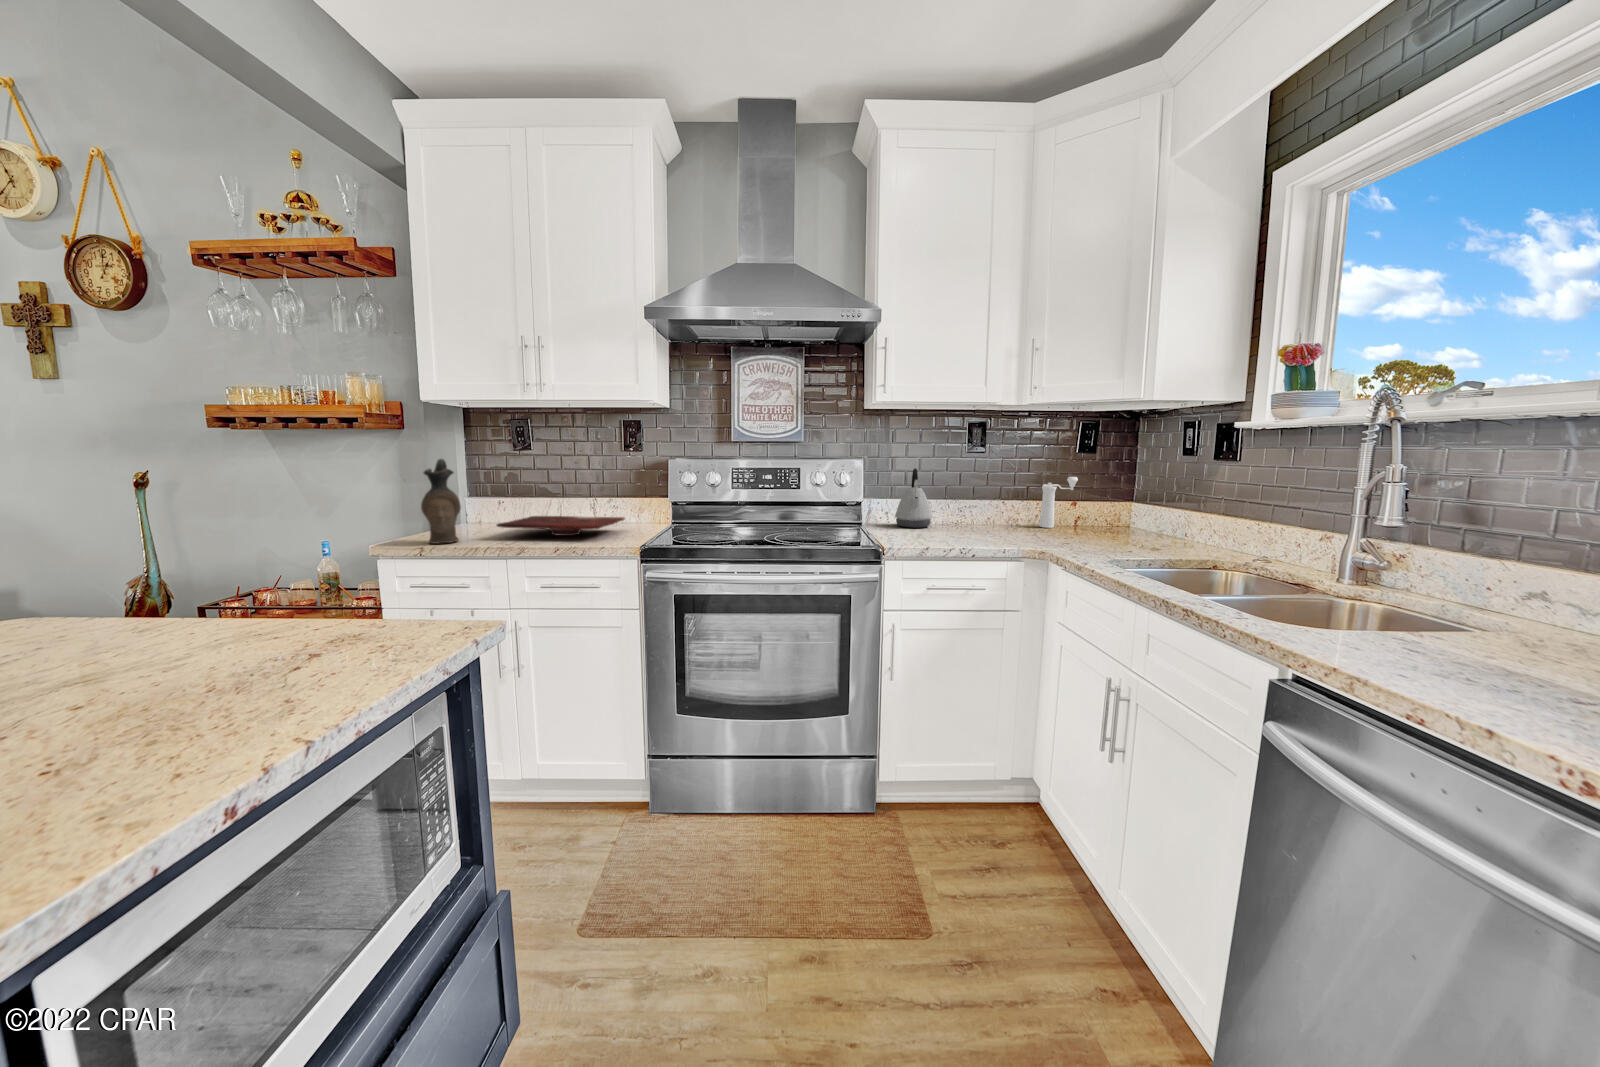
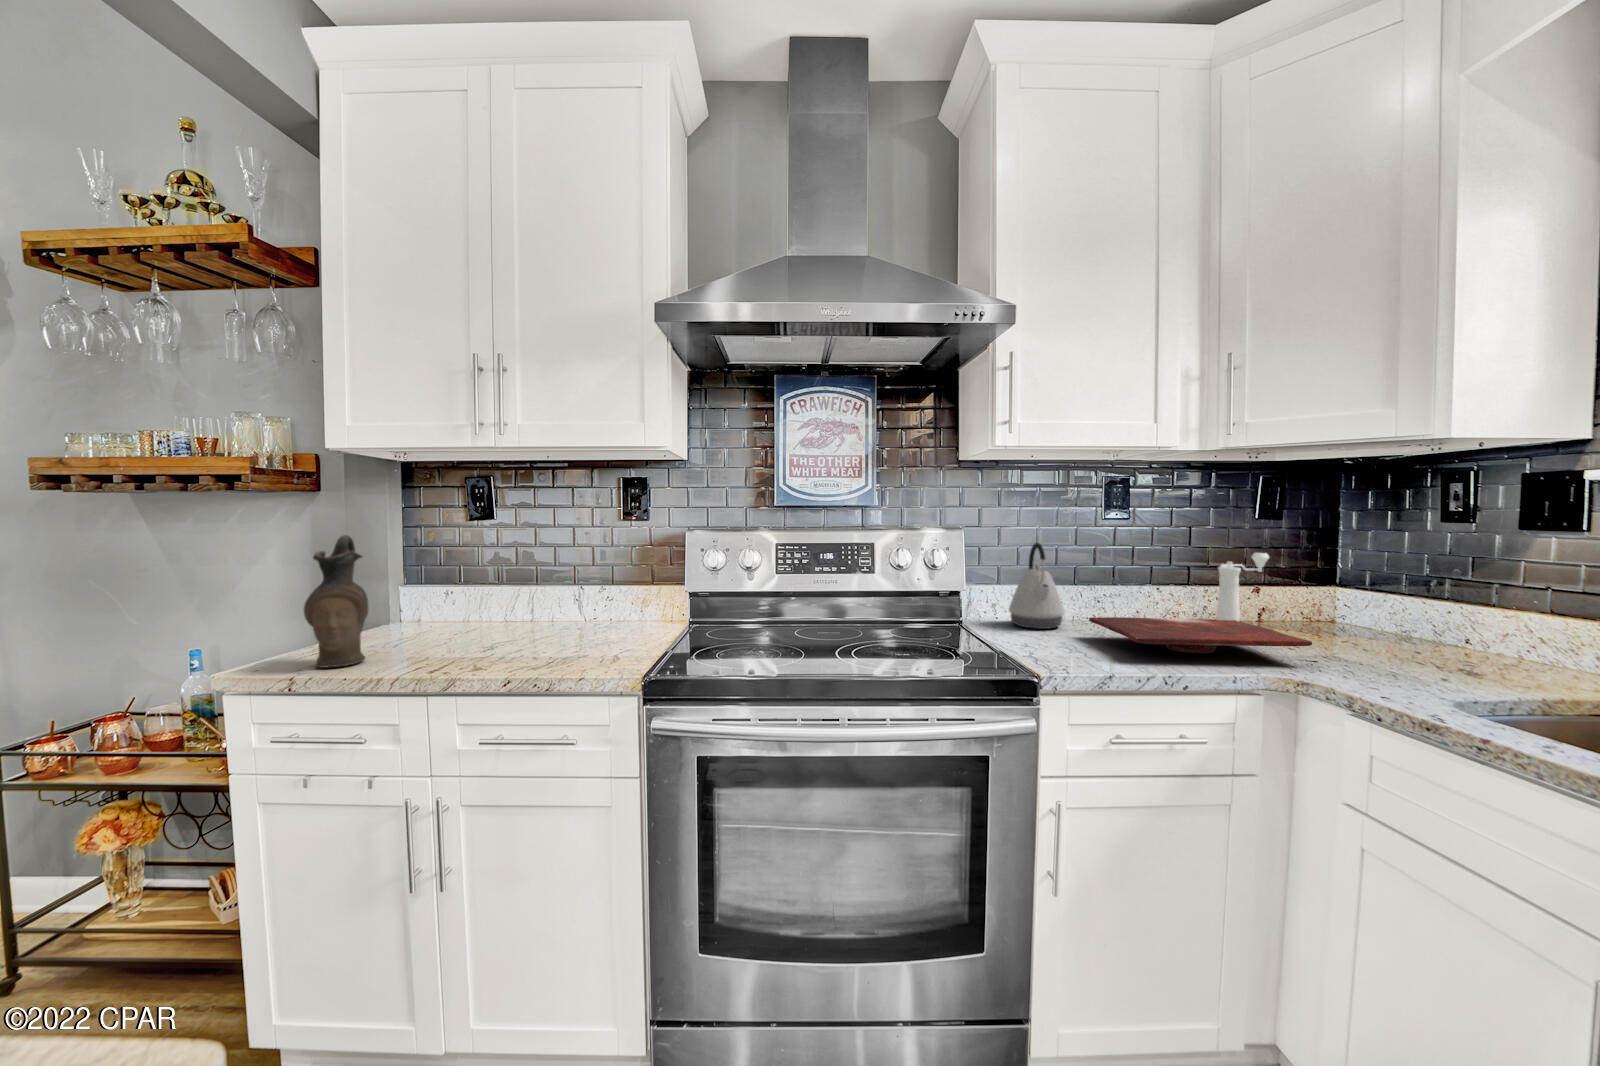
cutting board: present [497,516,625,536] -> present [1089,617,1312,653]

